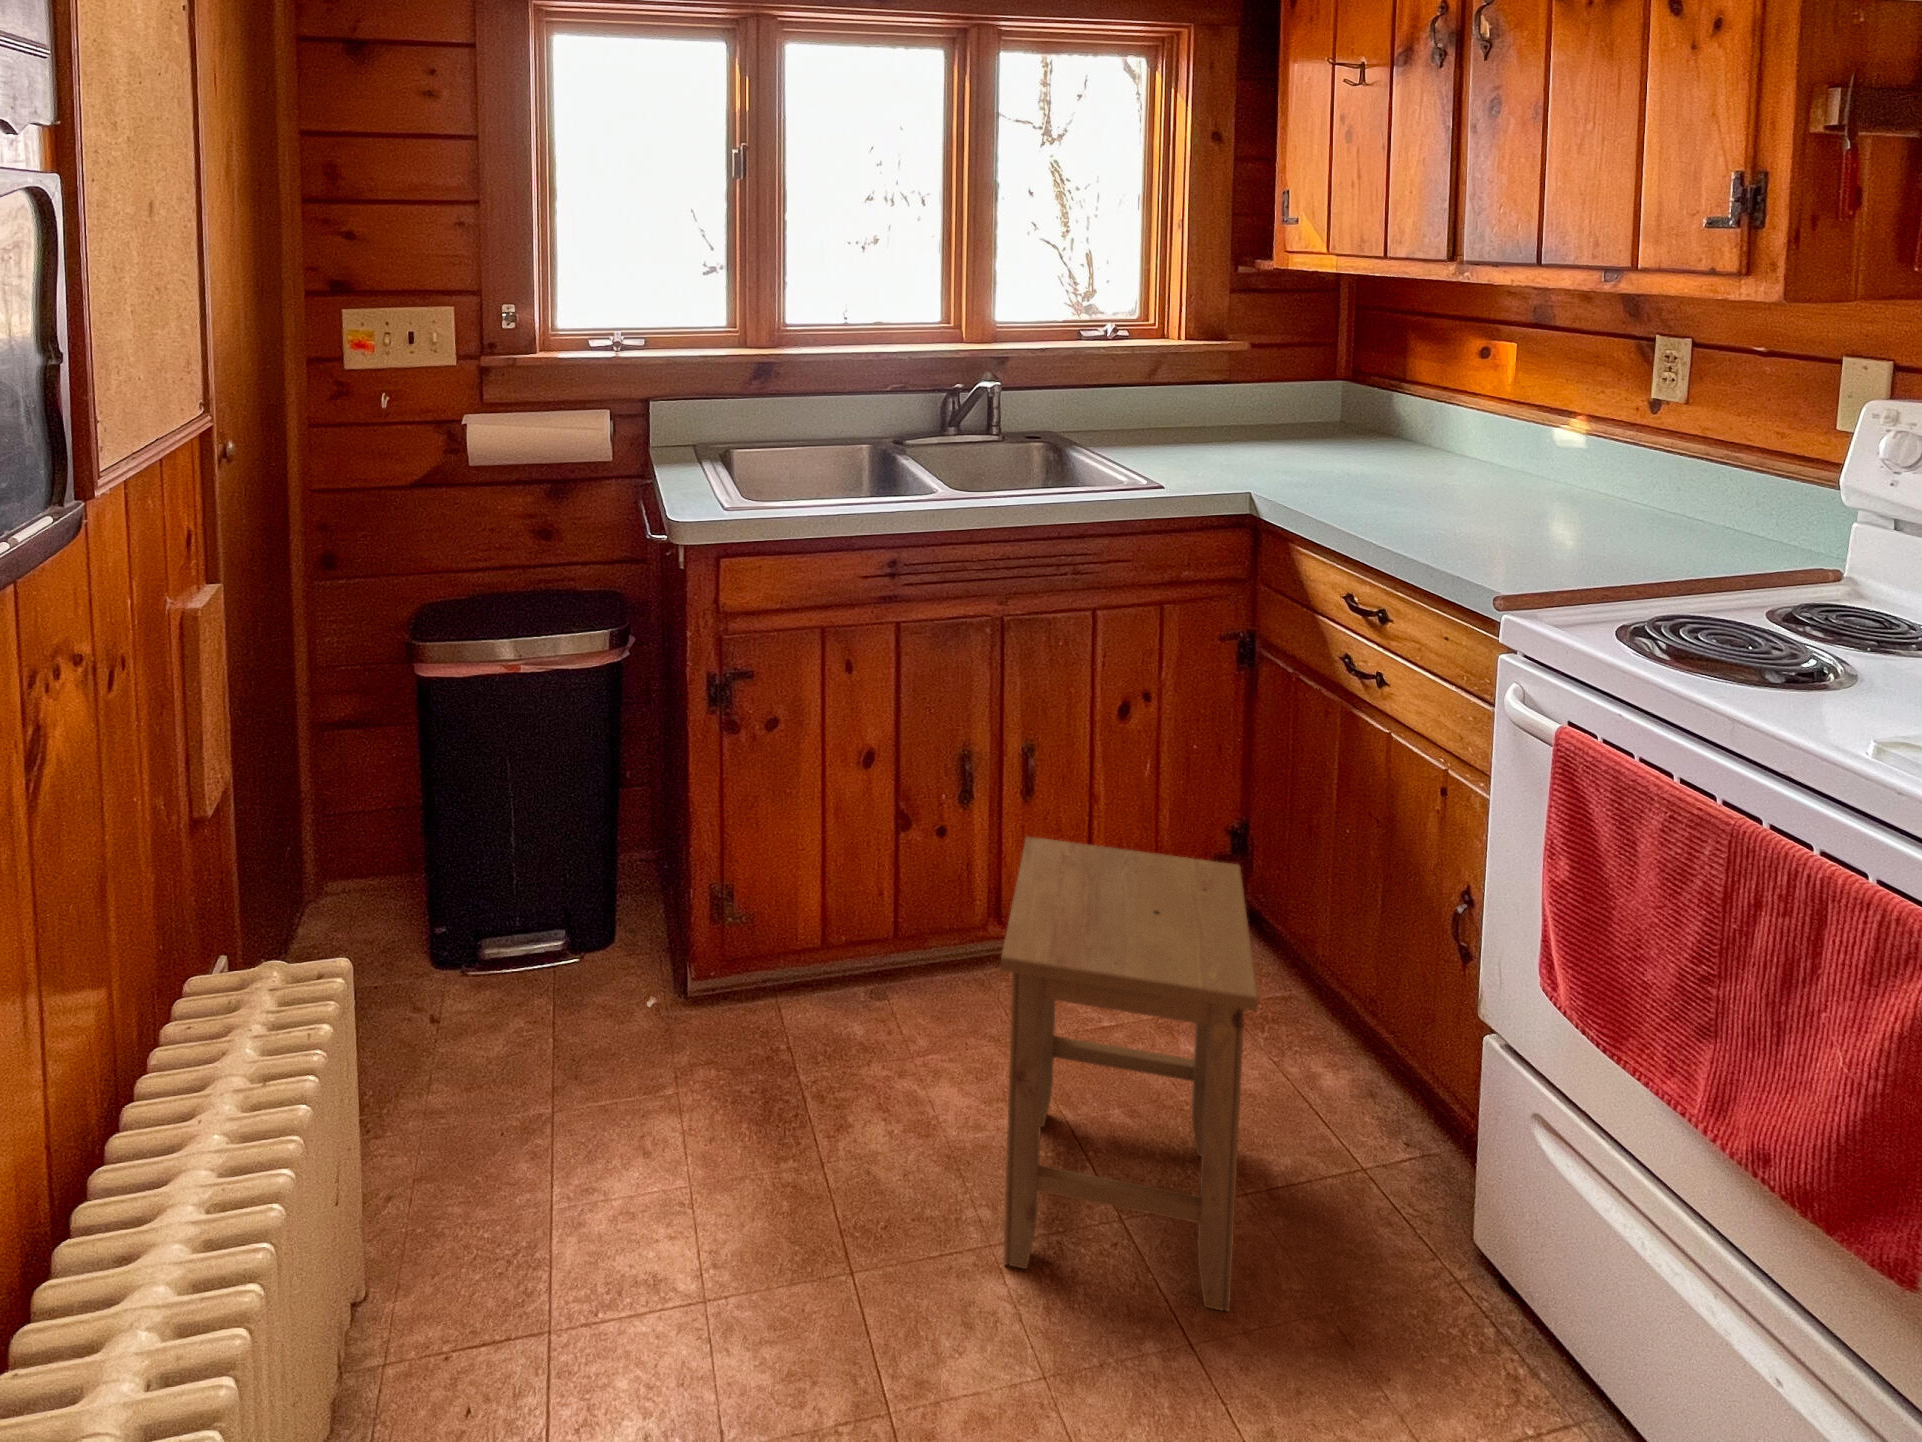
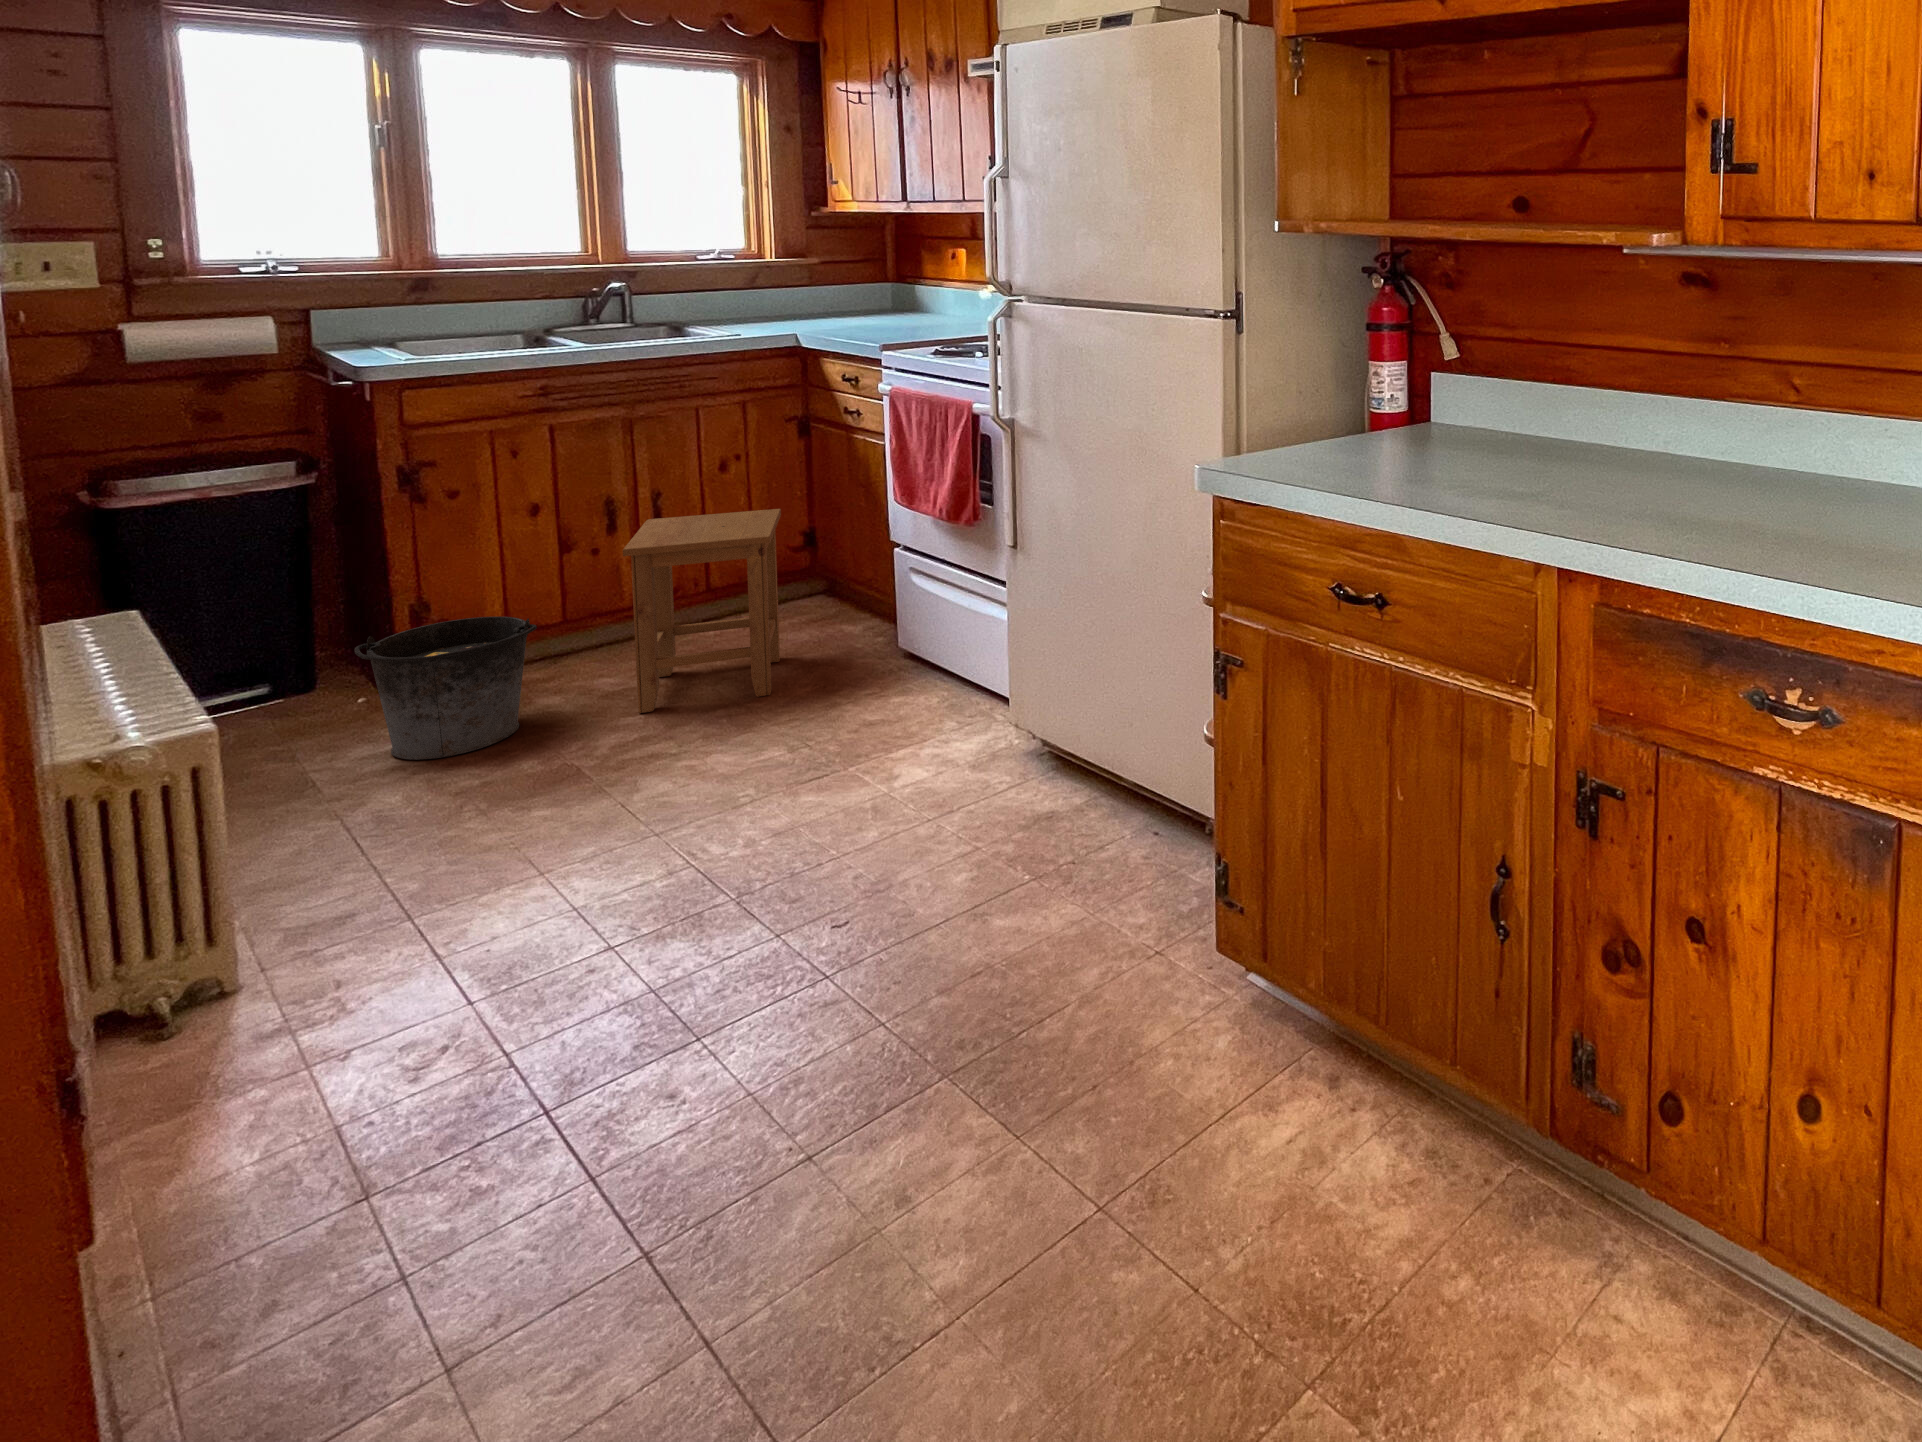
bucket: none [623,968,863,1275] -> present [355,617,537,760]

